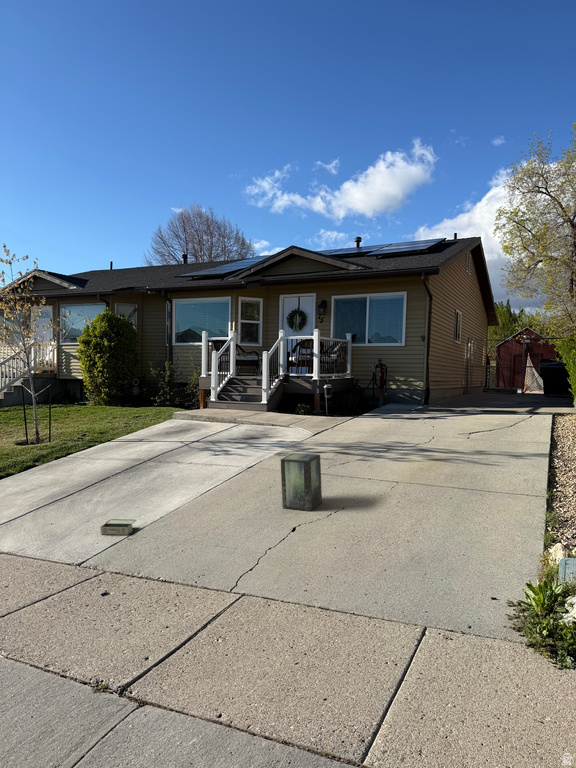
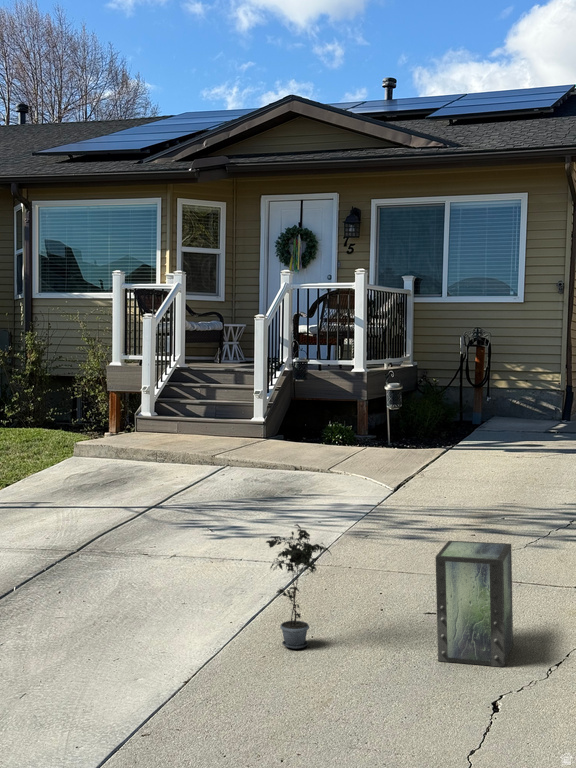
potted plant: none [210,444,237,502] -> present [266,524,331,649]
toolbox: present [101,519,136,535] -> none [66,701,140,738]

